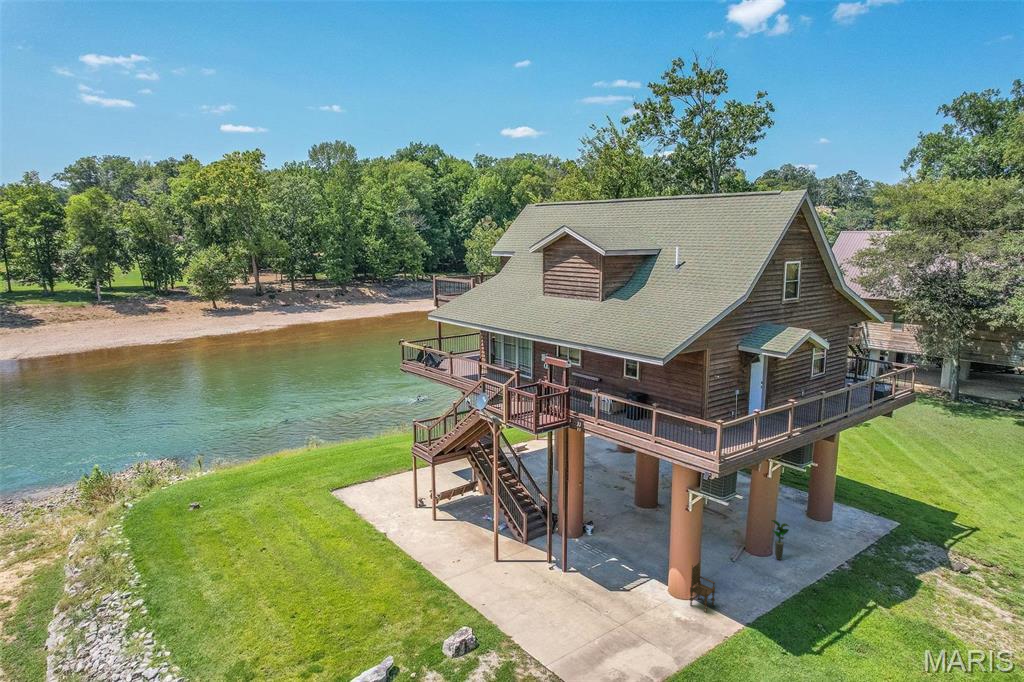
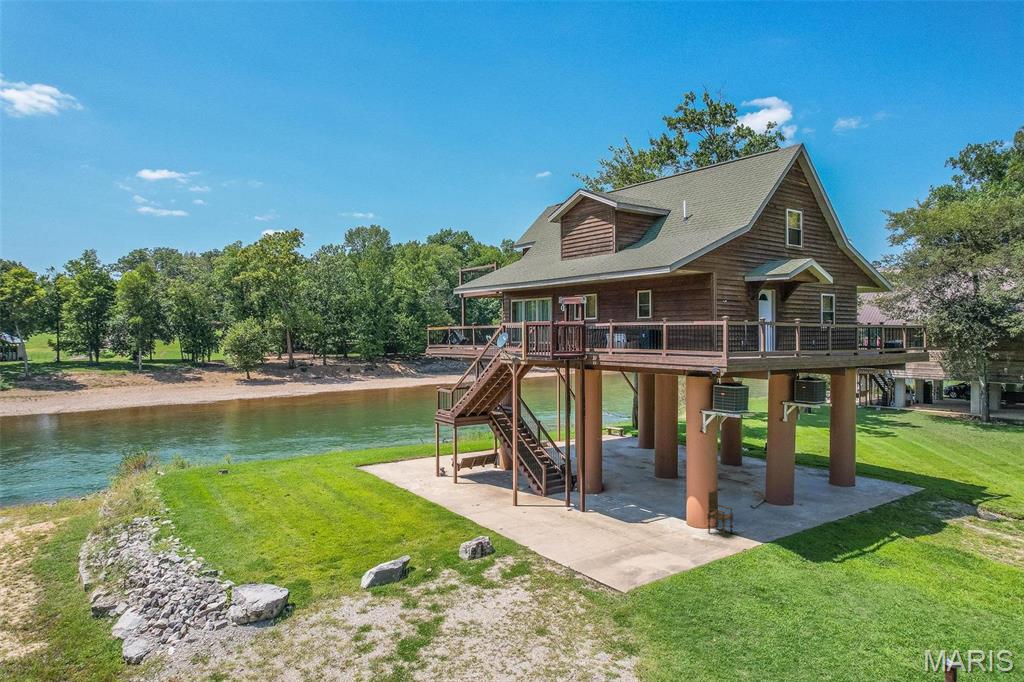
potted plant: present [772,520,789,560] -> none [790,468,809,508]

